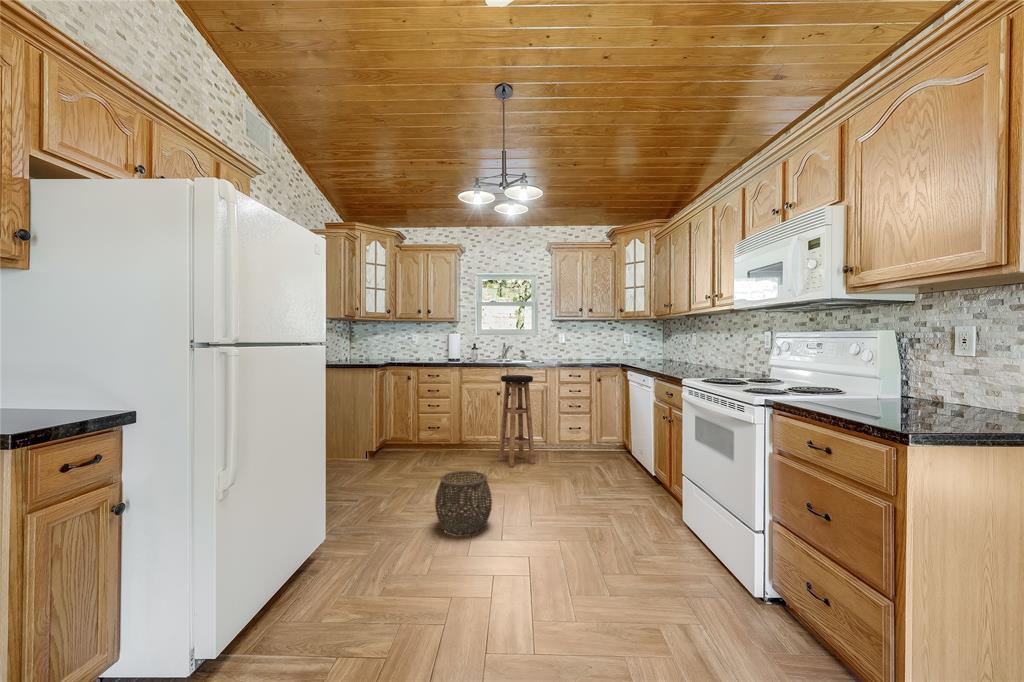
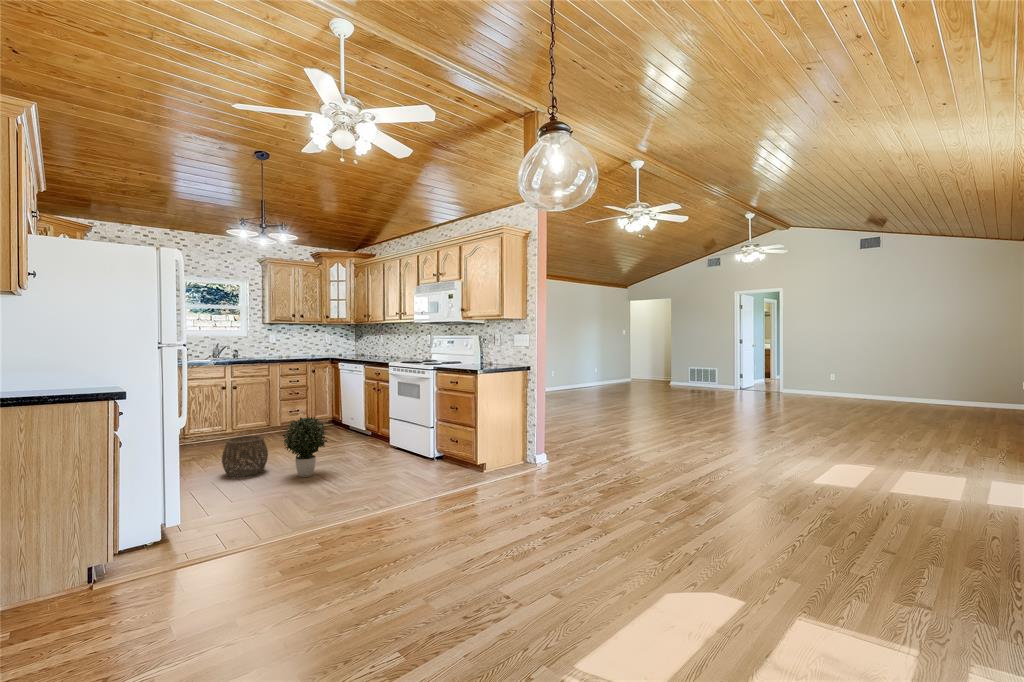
bar stool: present [498,375,535,467] -> none [230,369,266,443]
potted plant: none [493,463,559,565] -> present [283,417,328,477]

